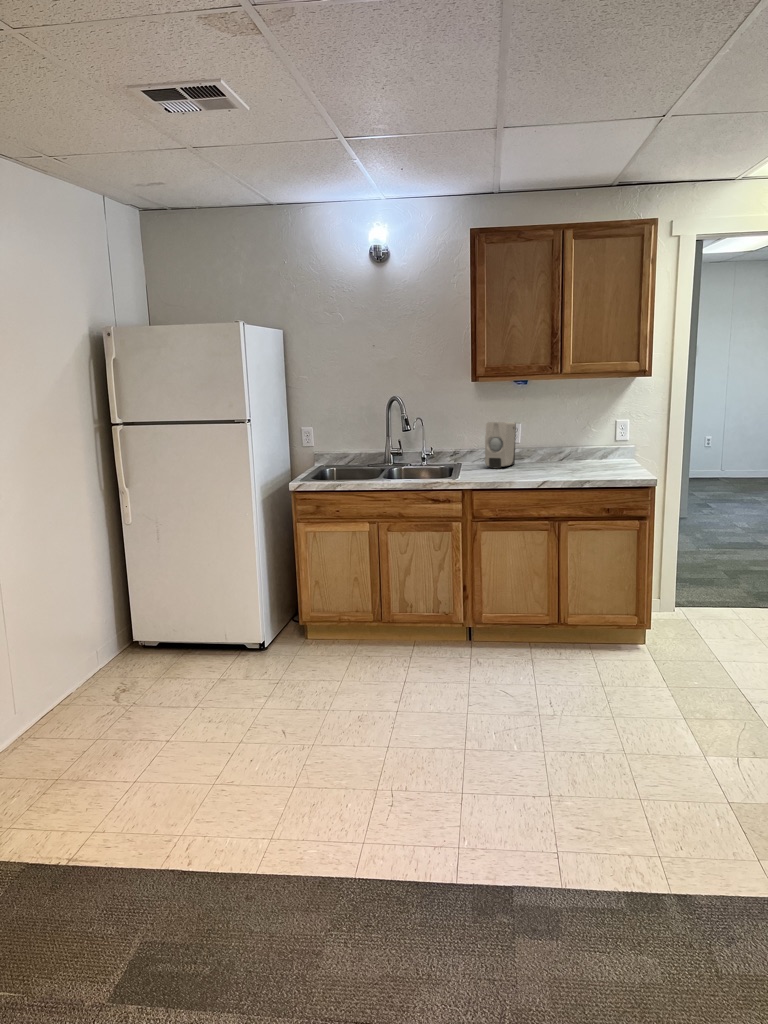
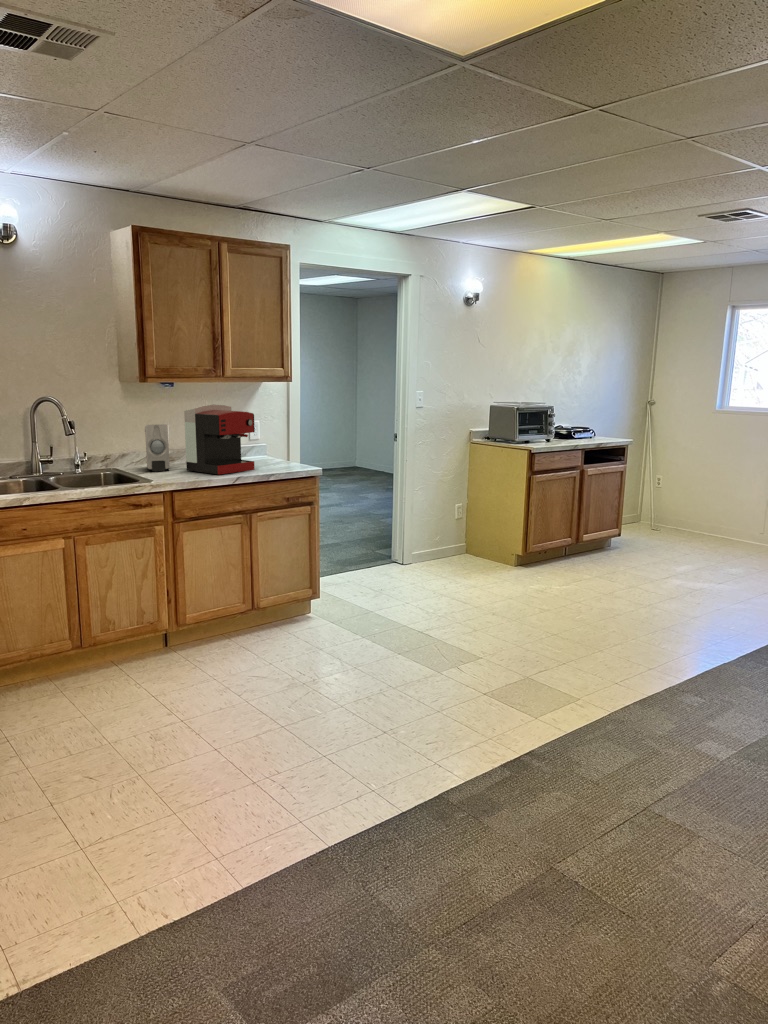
coffee maker: none [517,403,580,477] -> present [184,404,255,475]

